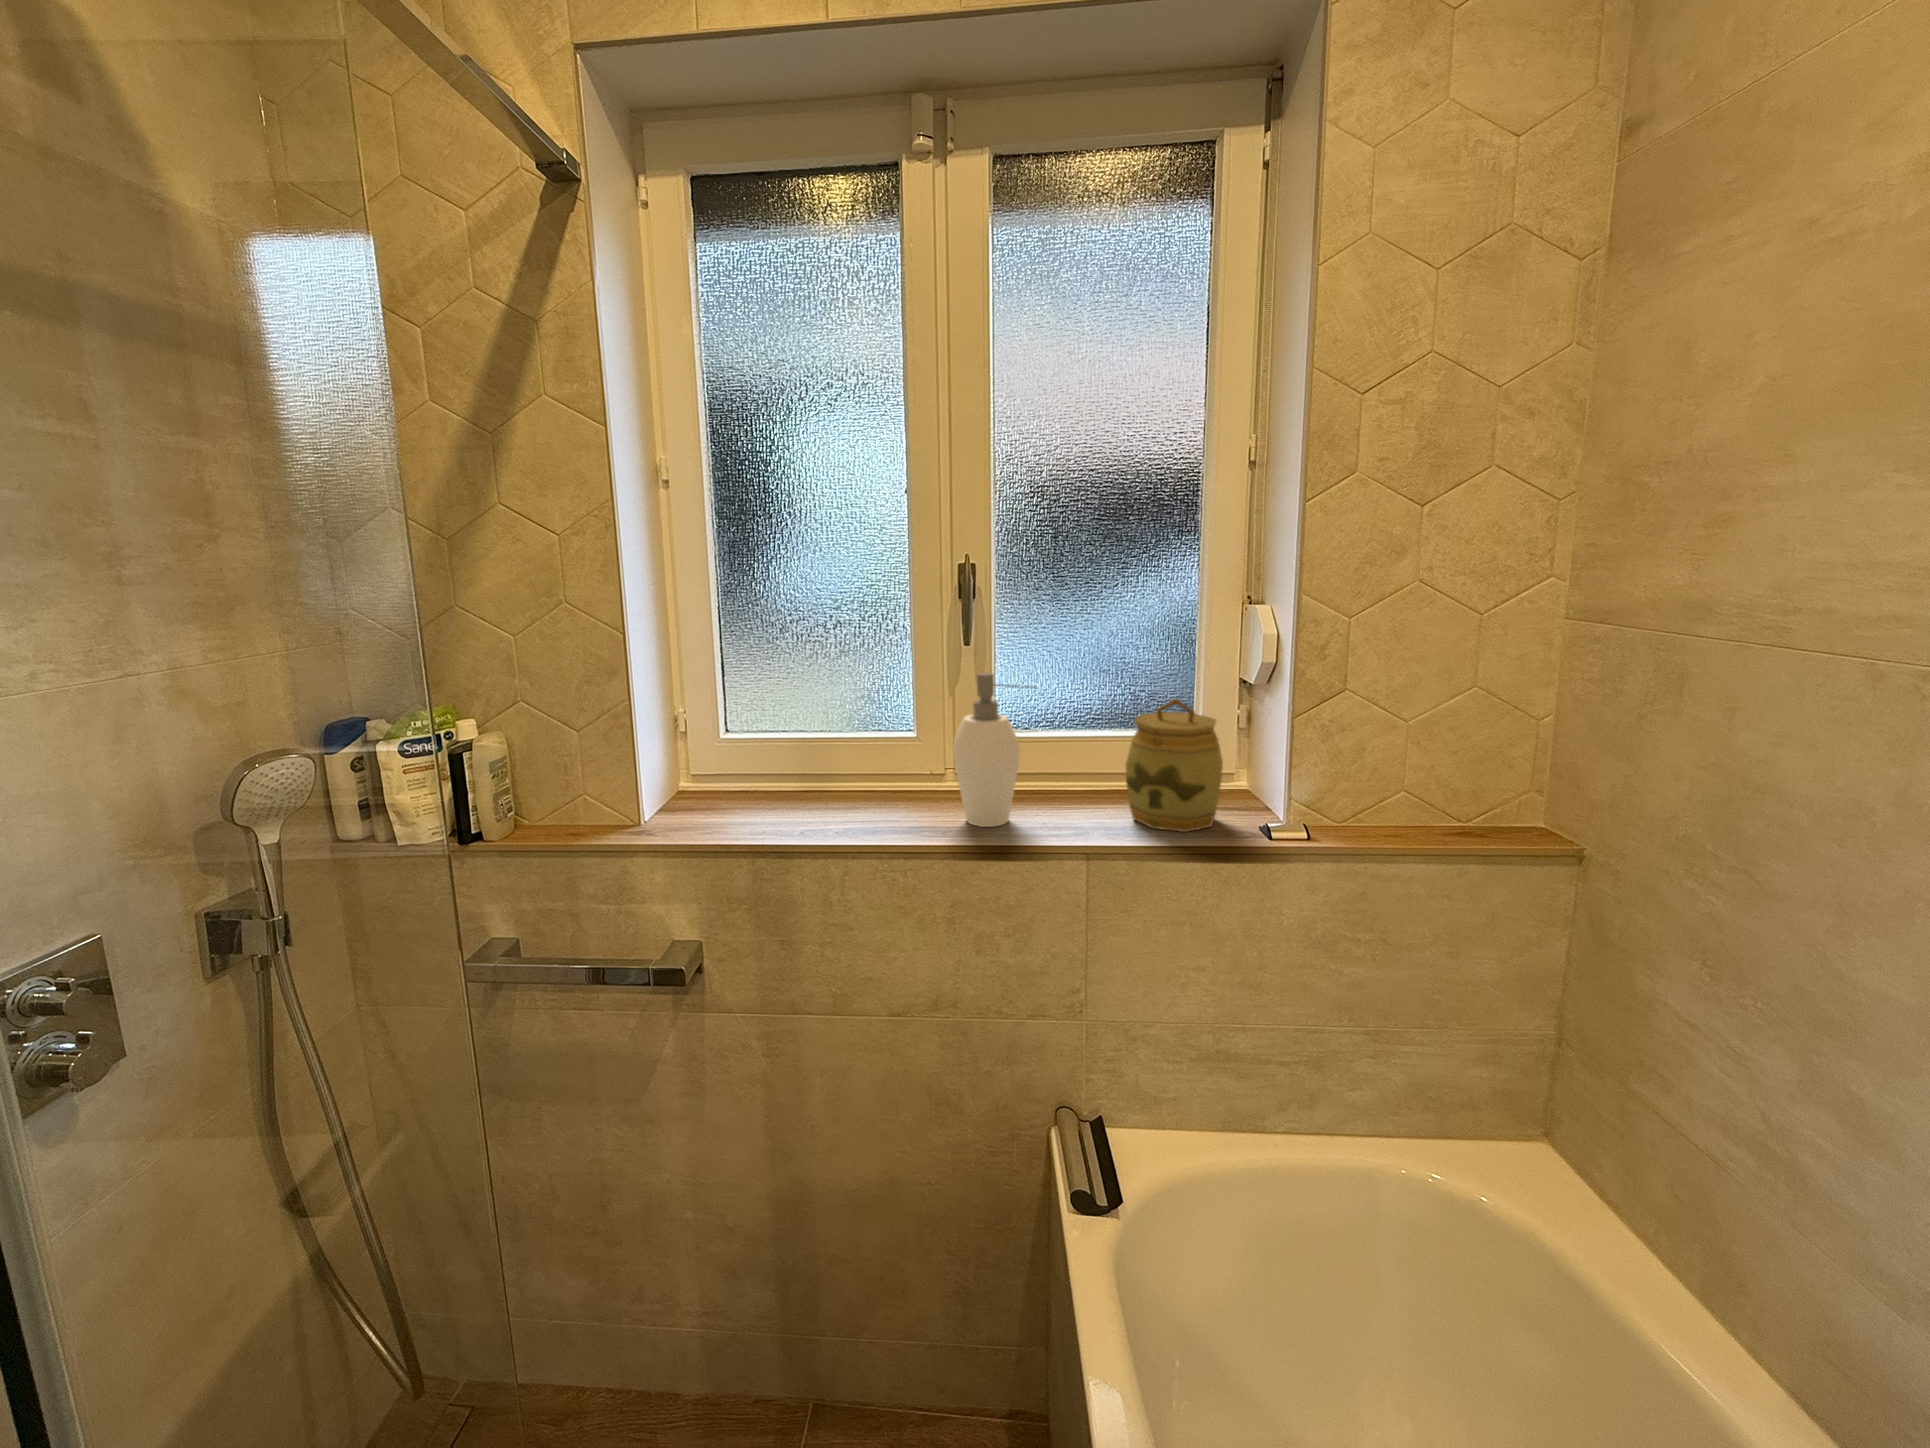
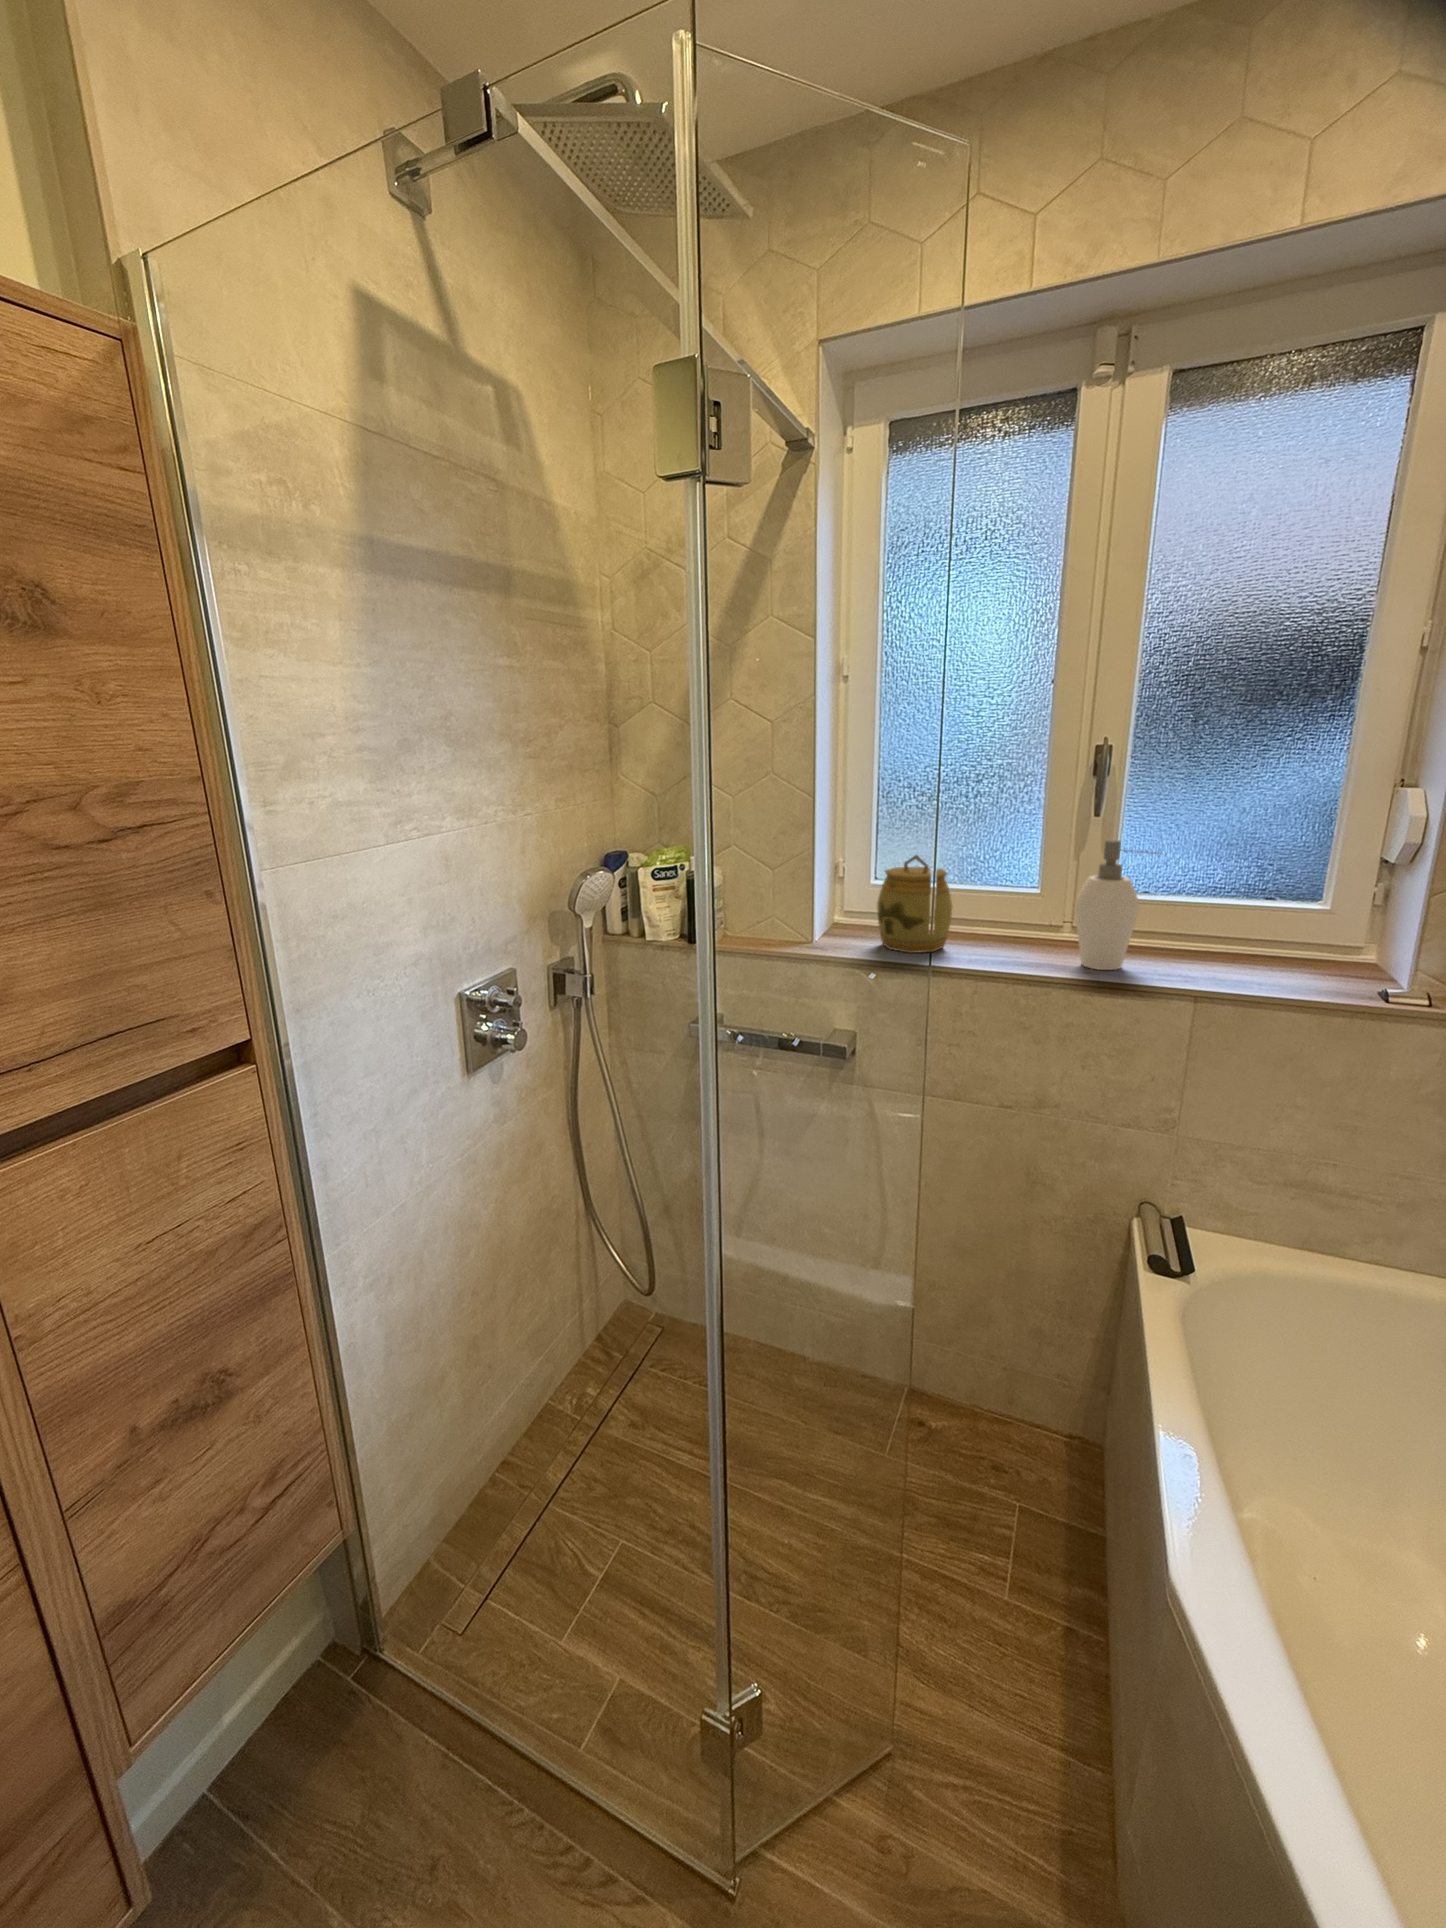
jar: present [1125,699,1223,832] -> present [877,855,952,953]

